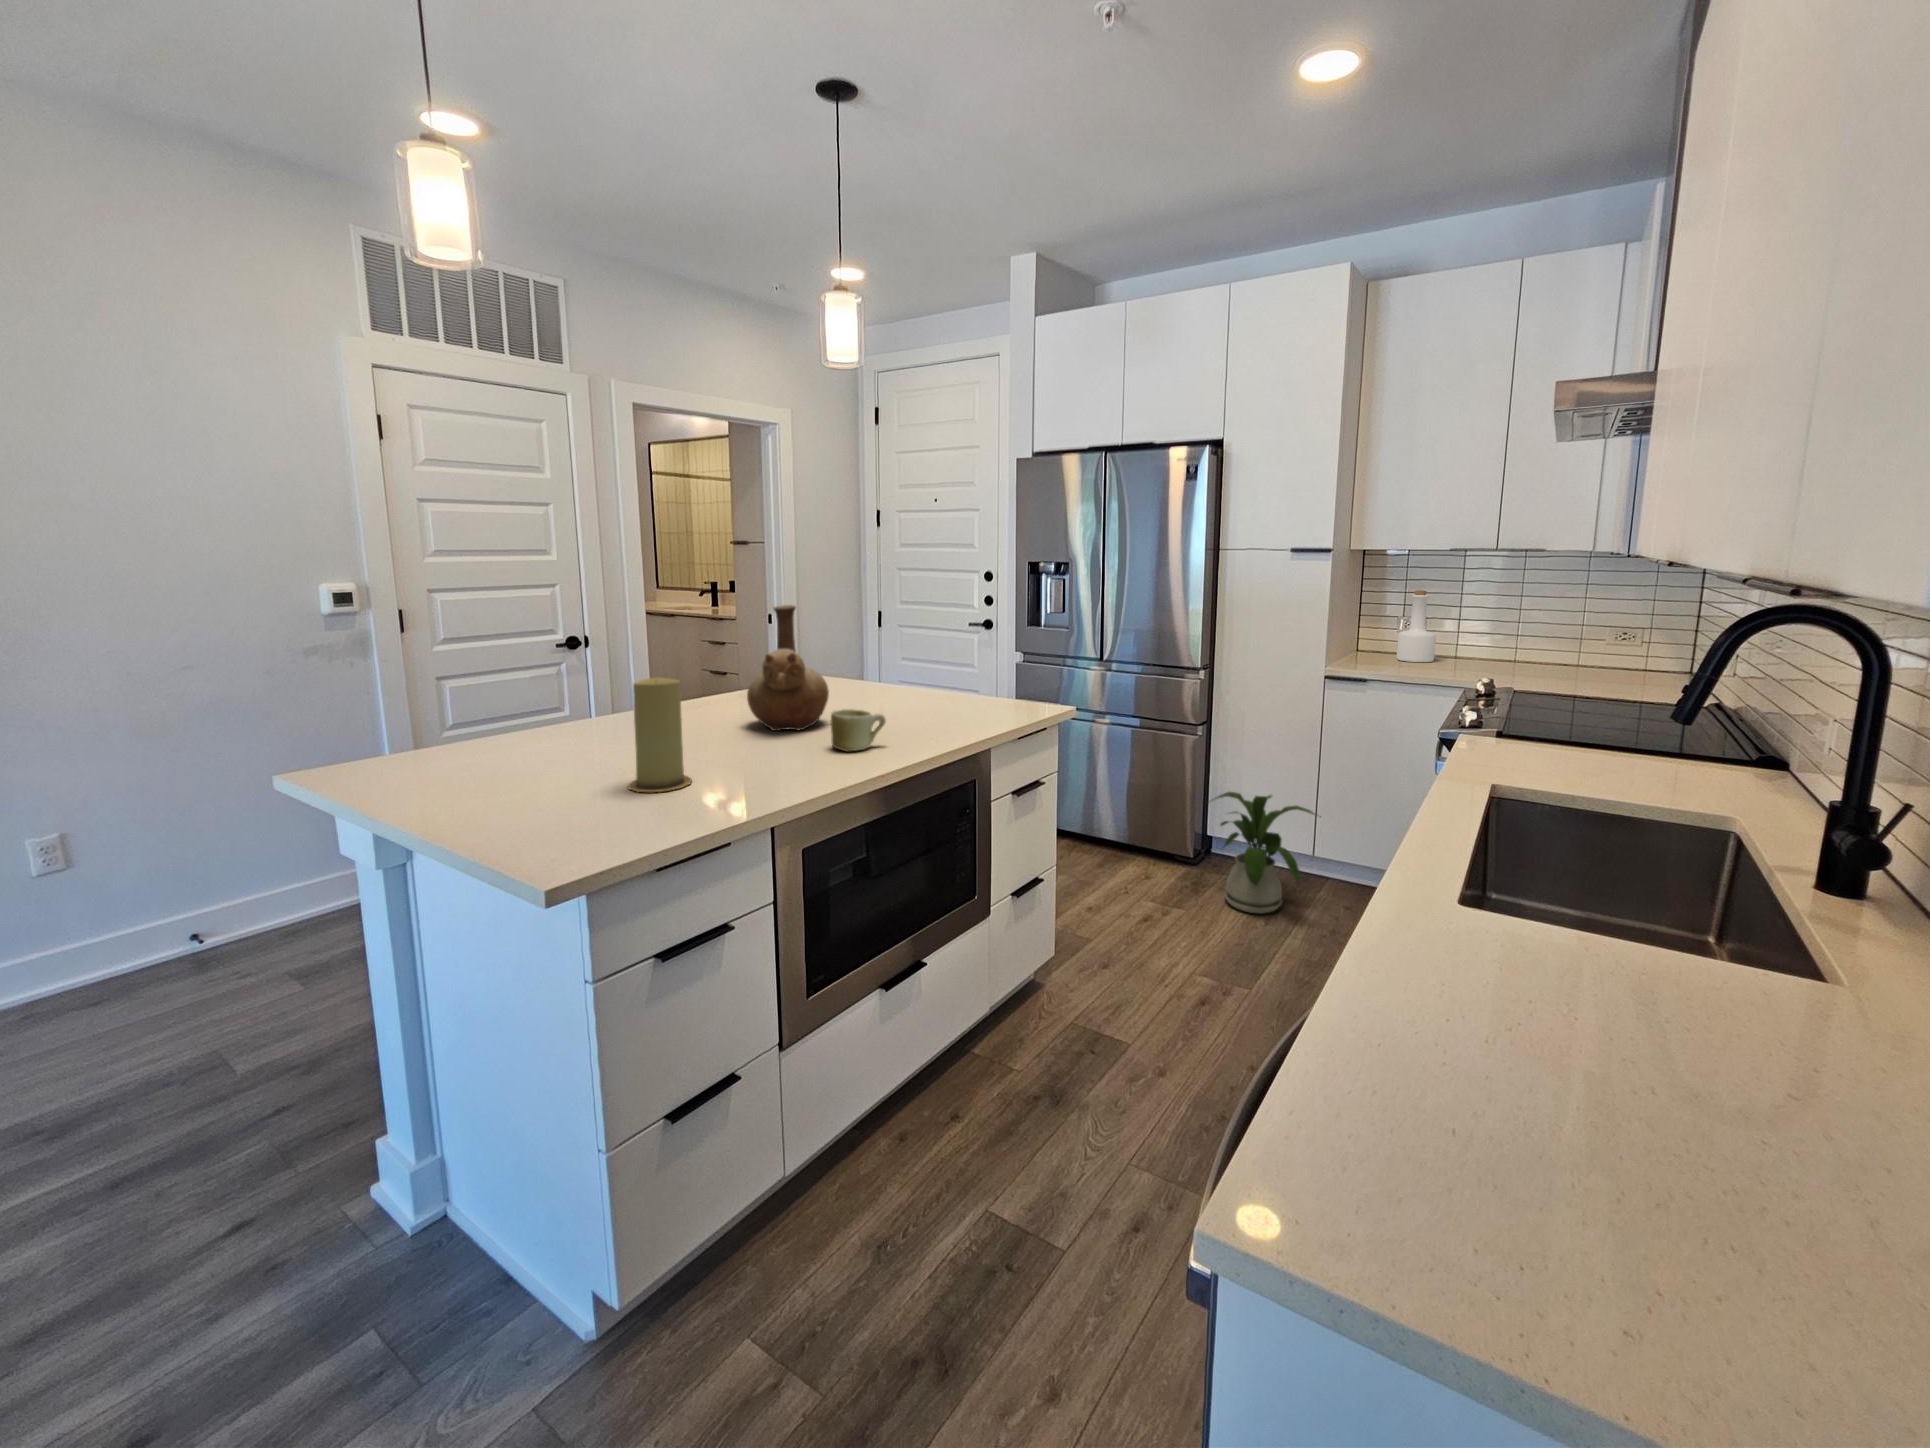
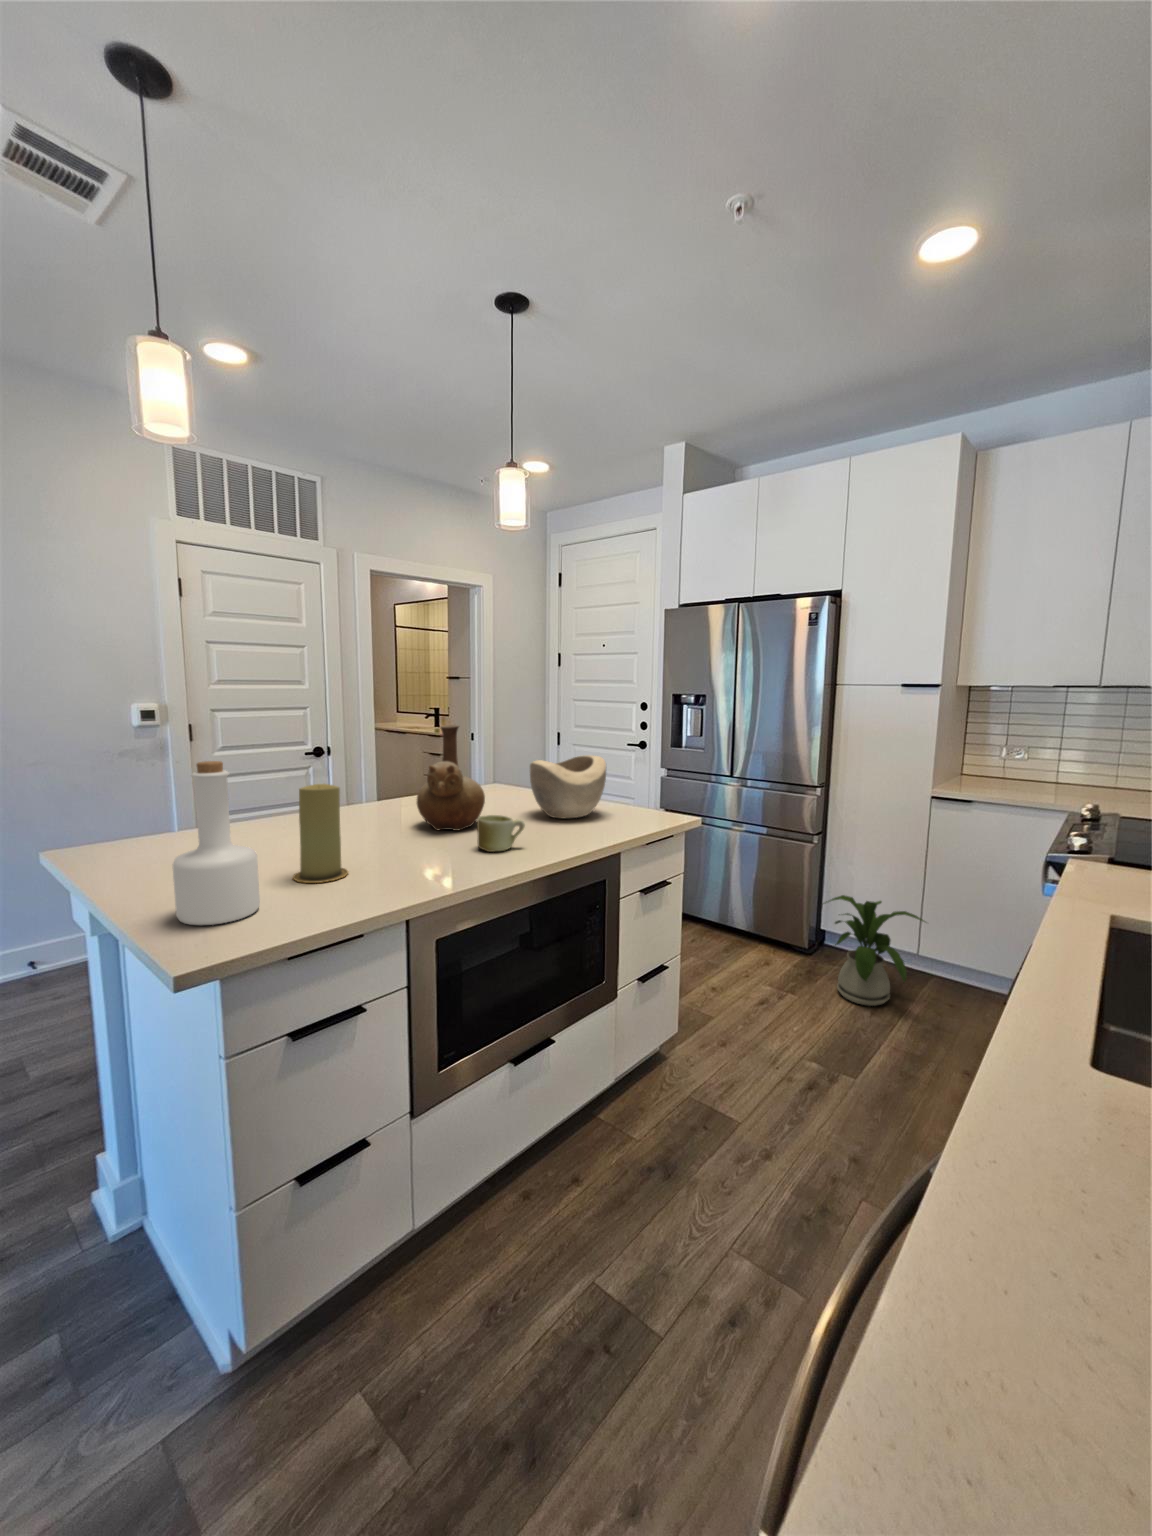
bottle: present [1397,590,1436,662] -> present [173,761,260,925]
decorative bowl: none [877,638,967,713] -> present [530,755,606,818]

